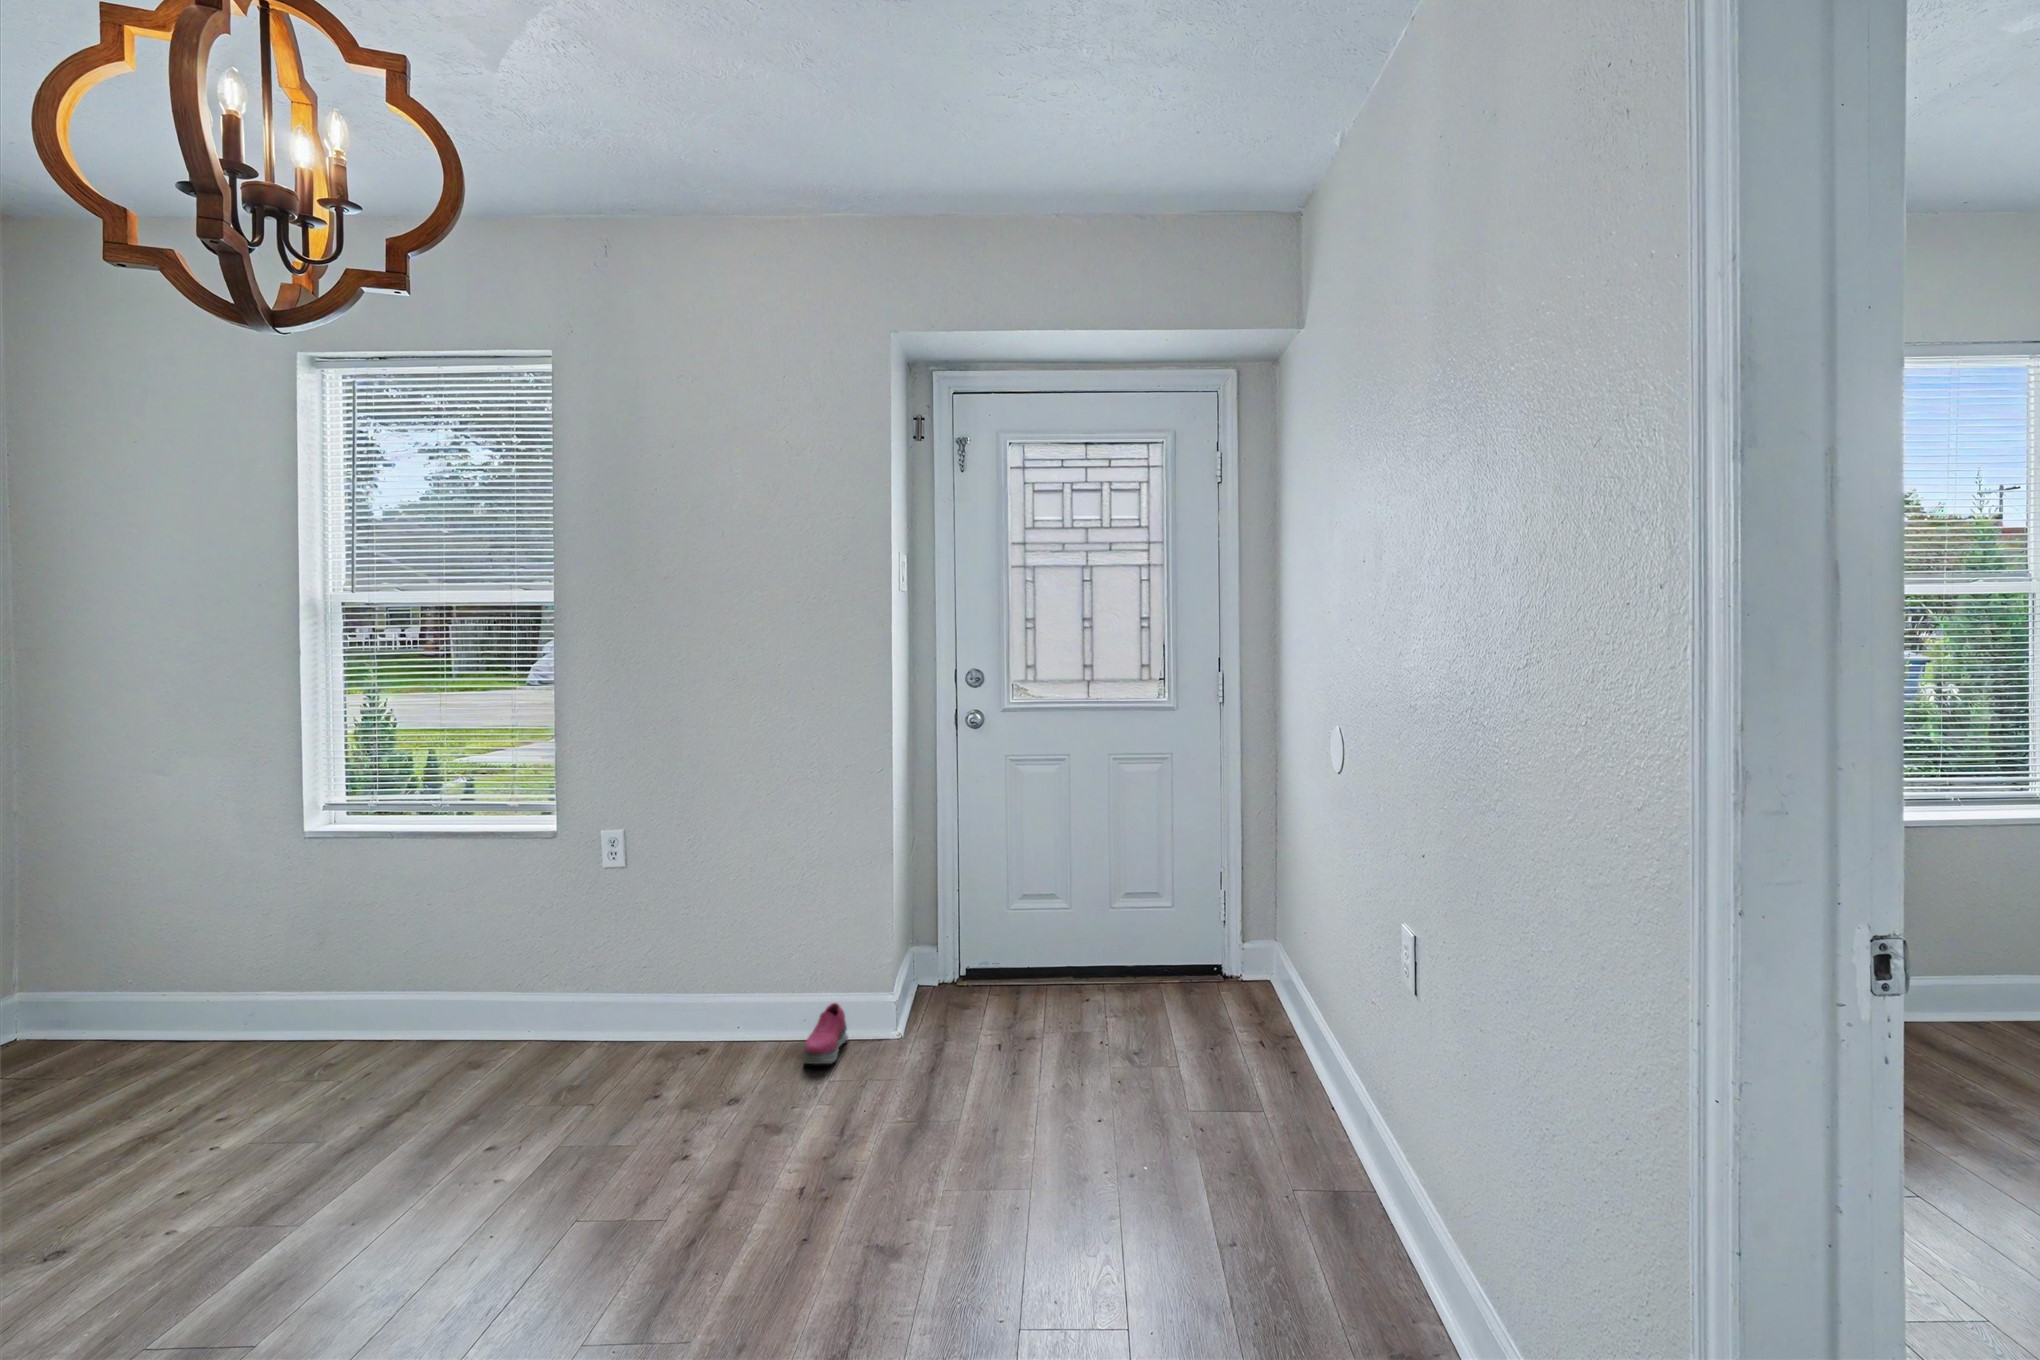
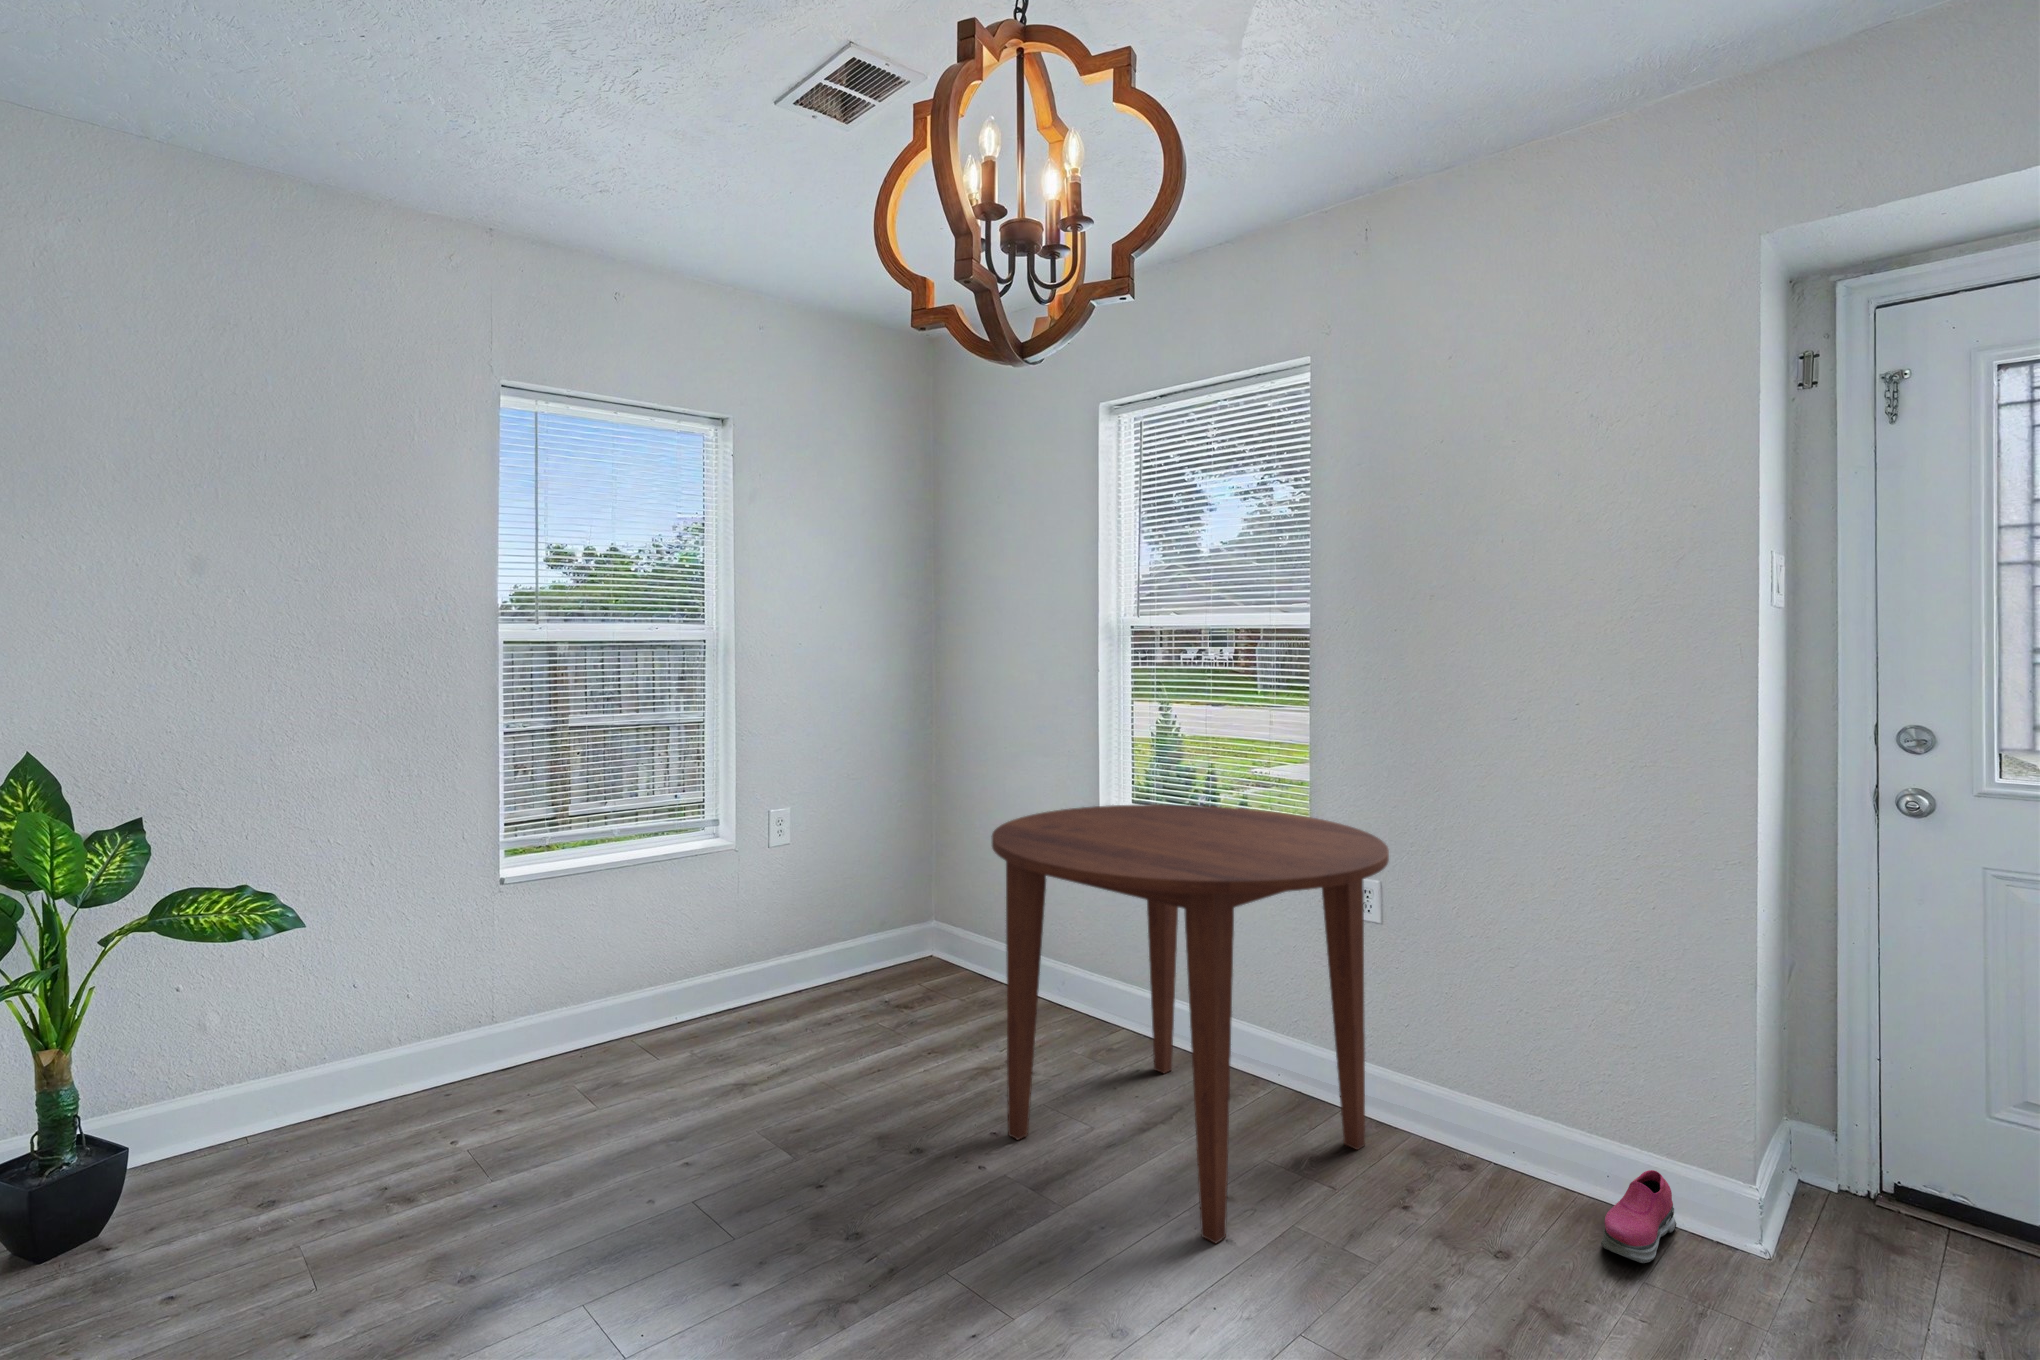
dining table: none [206,782,642,1165] -> present [992,804,1389,1243]

